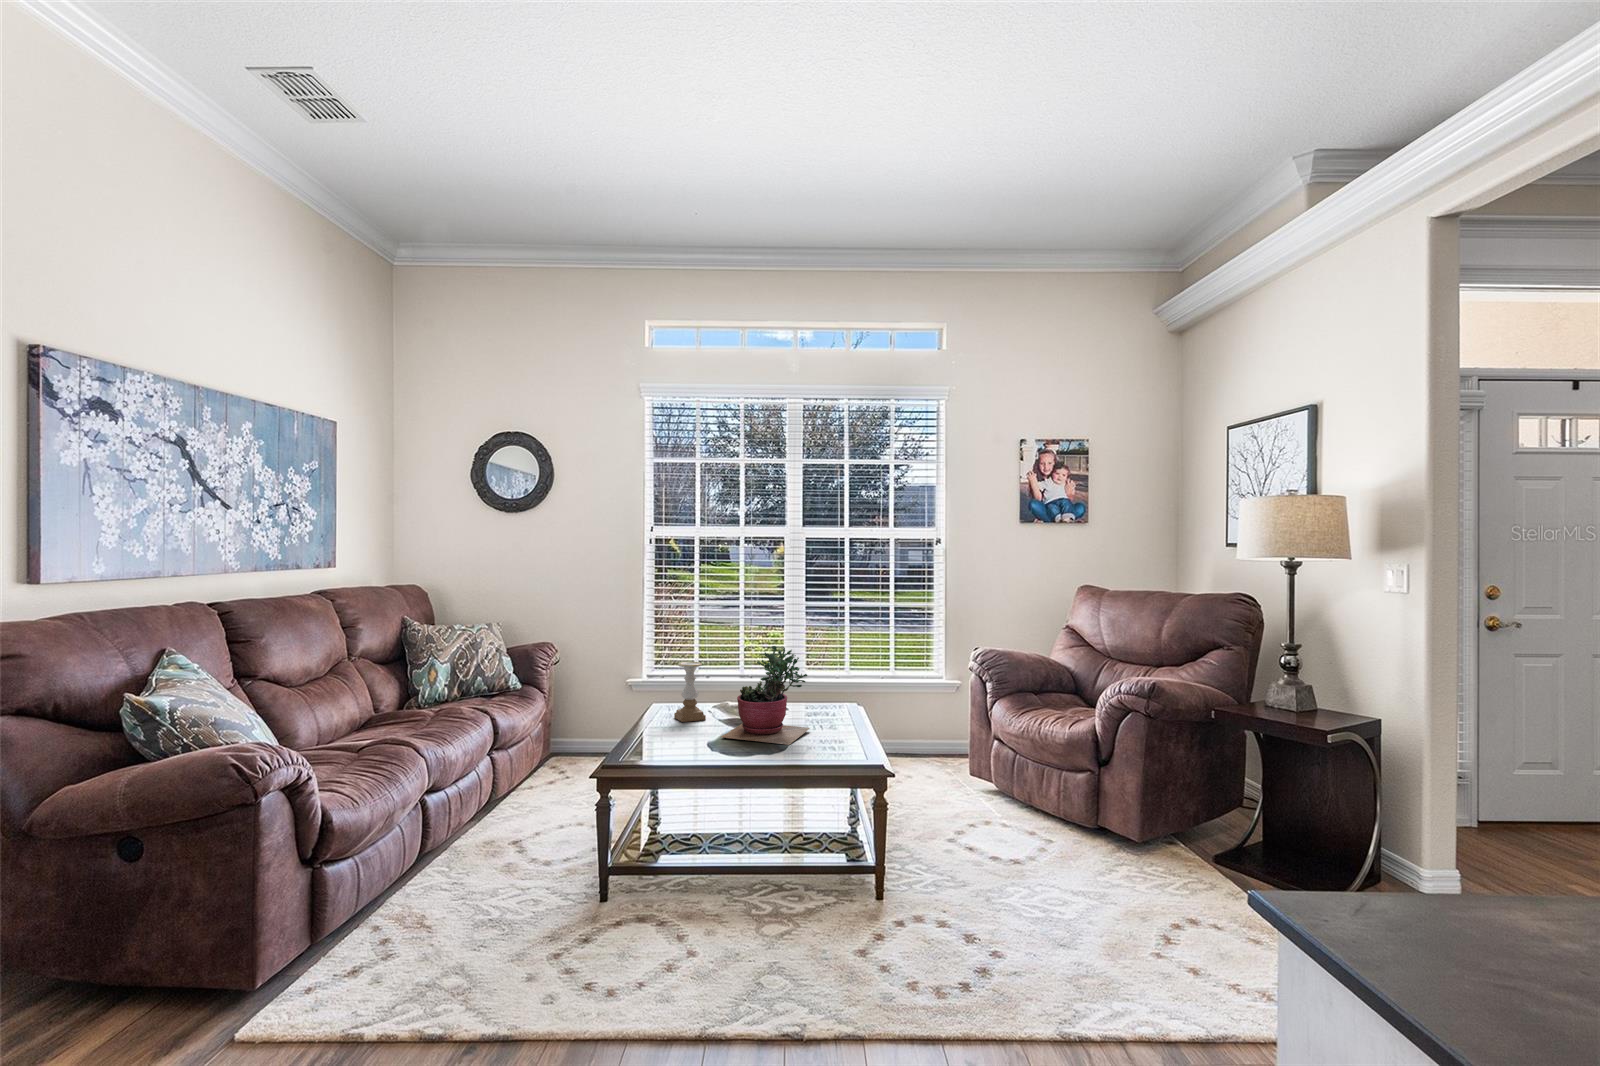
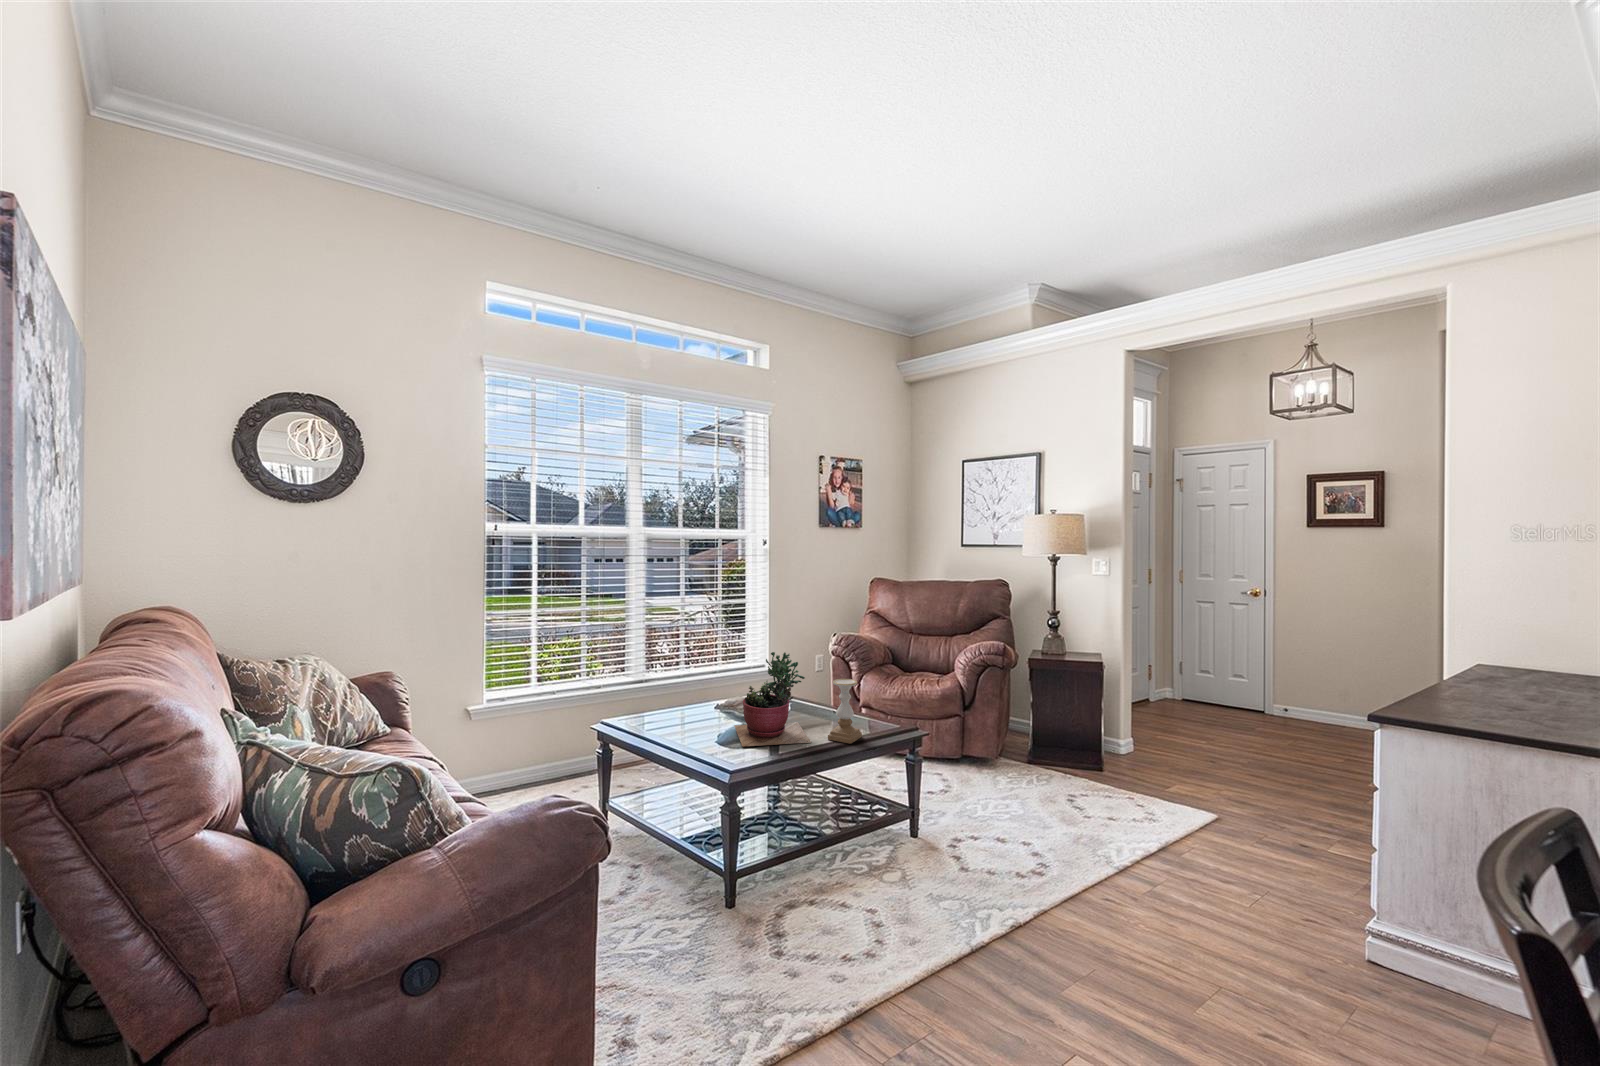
candle holder: present [674,662,706,722] -> present [828,679,862,744]

